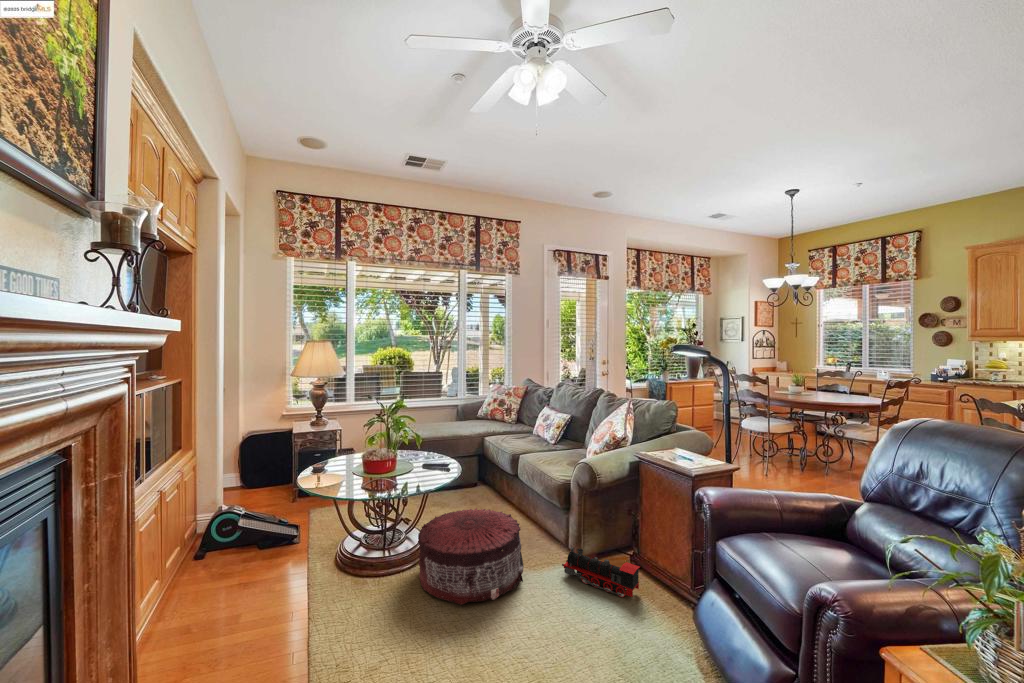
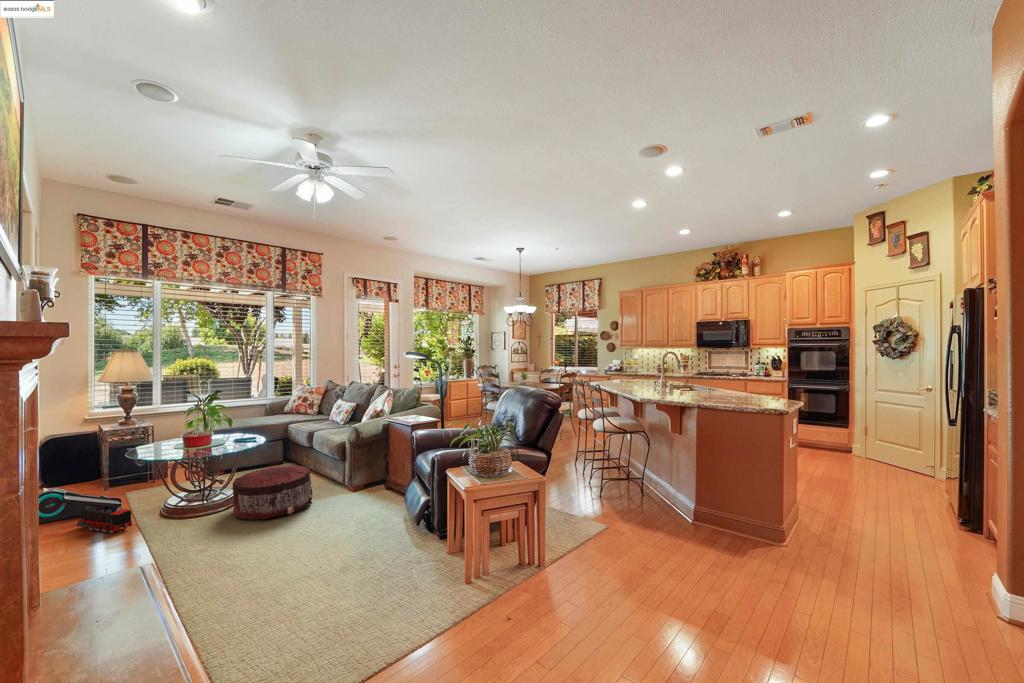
toy train: present [562,547,639,597] -> present [77,506,132,533]

